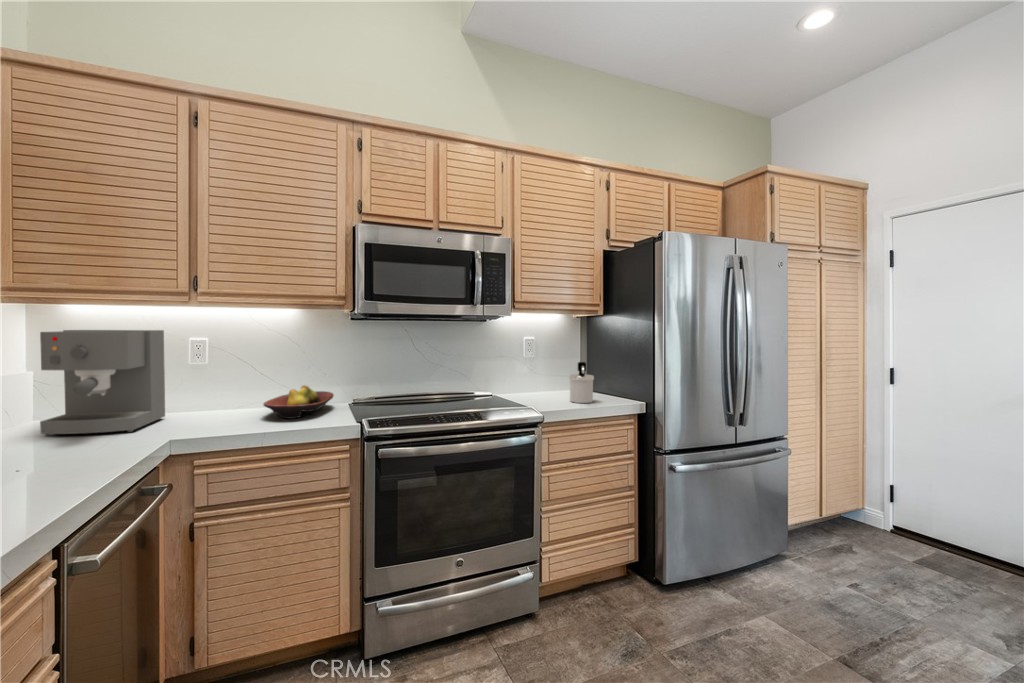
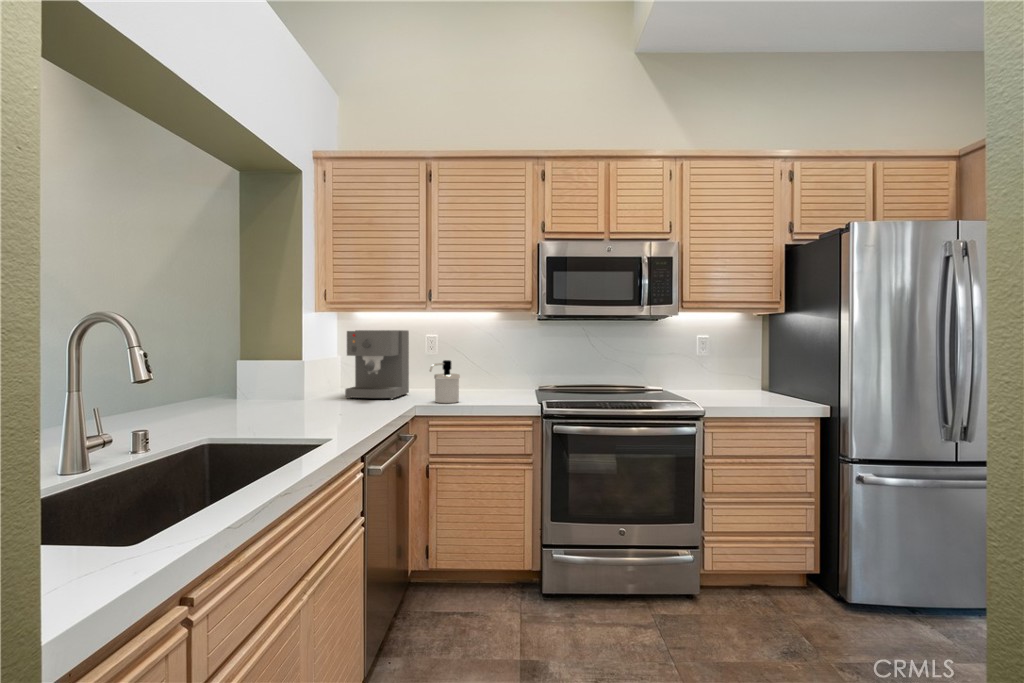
soap dispenser: present [570,362,594,403] -> present [430,360,460,403]
fruit bowl: present [264,385,334,419] -> none [471,375,522,399]

